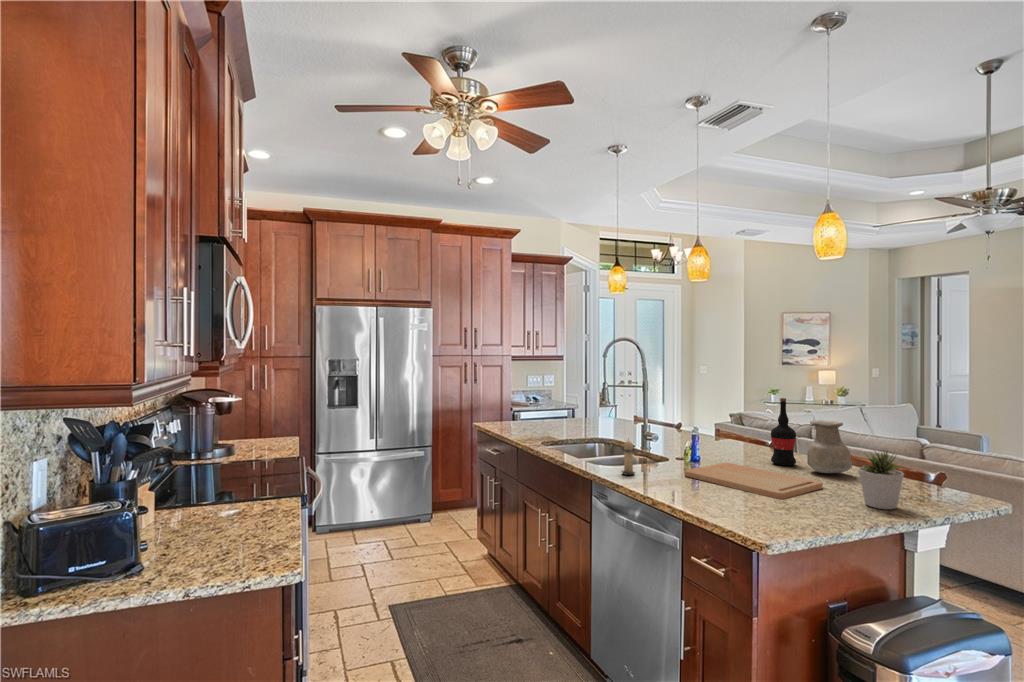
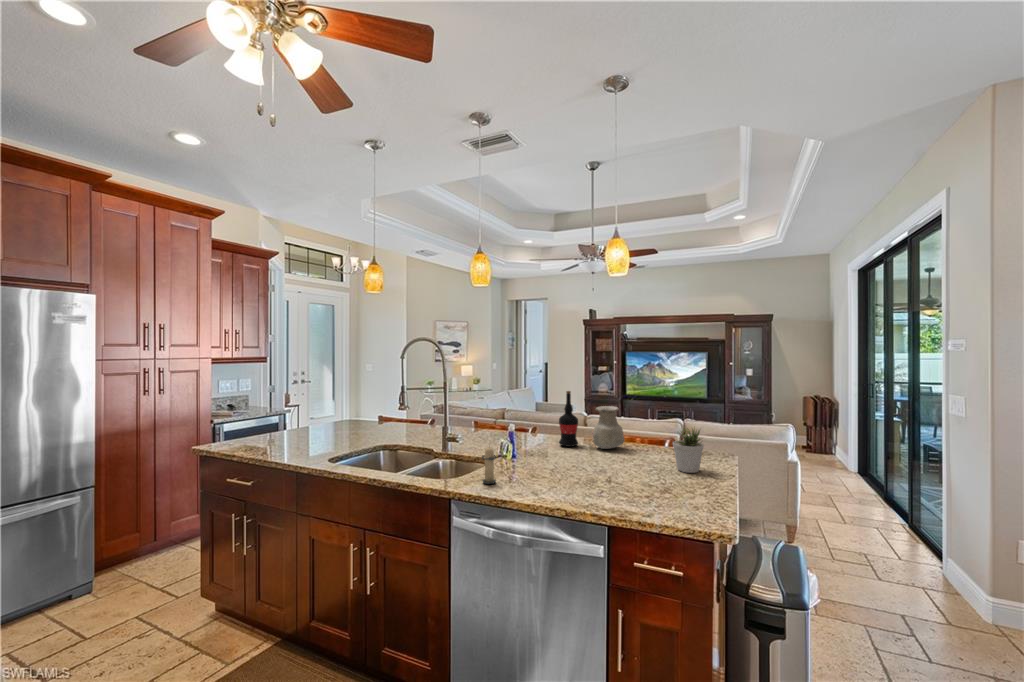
cutting board: present [685,463,823,499] -> none [533,453,634,480]

